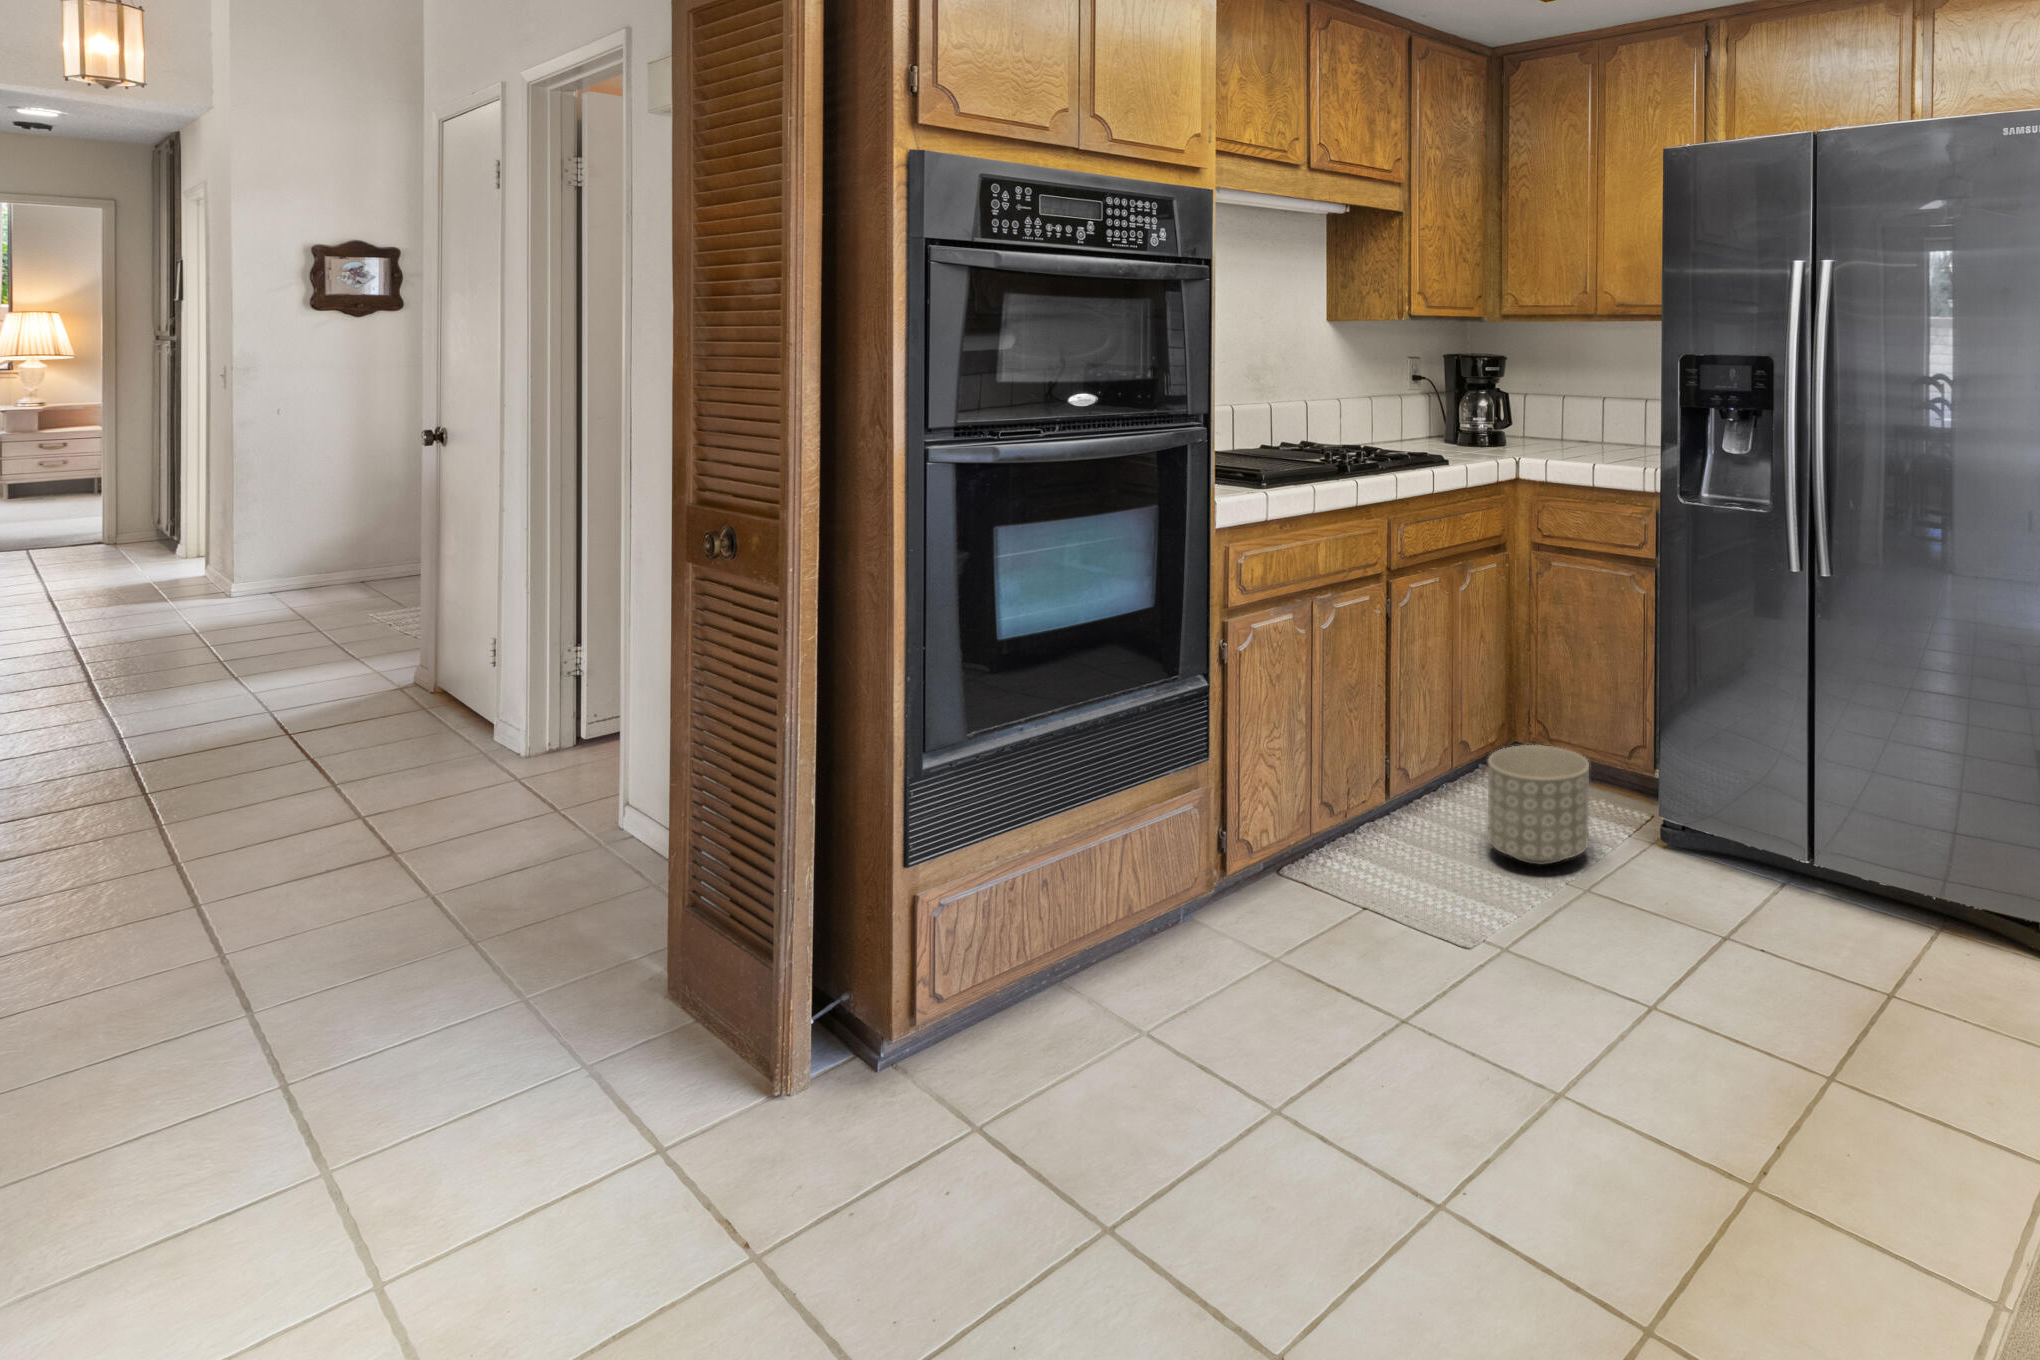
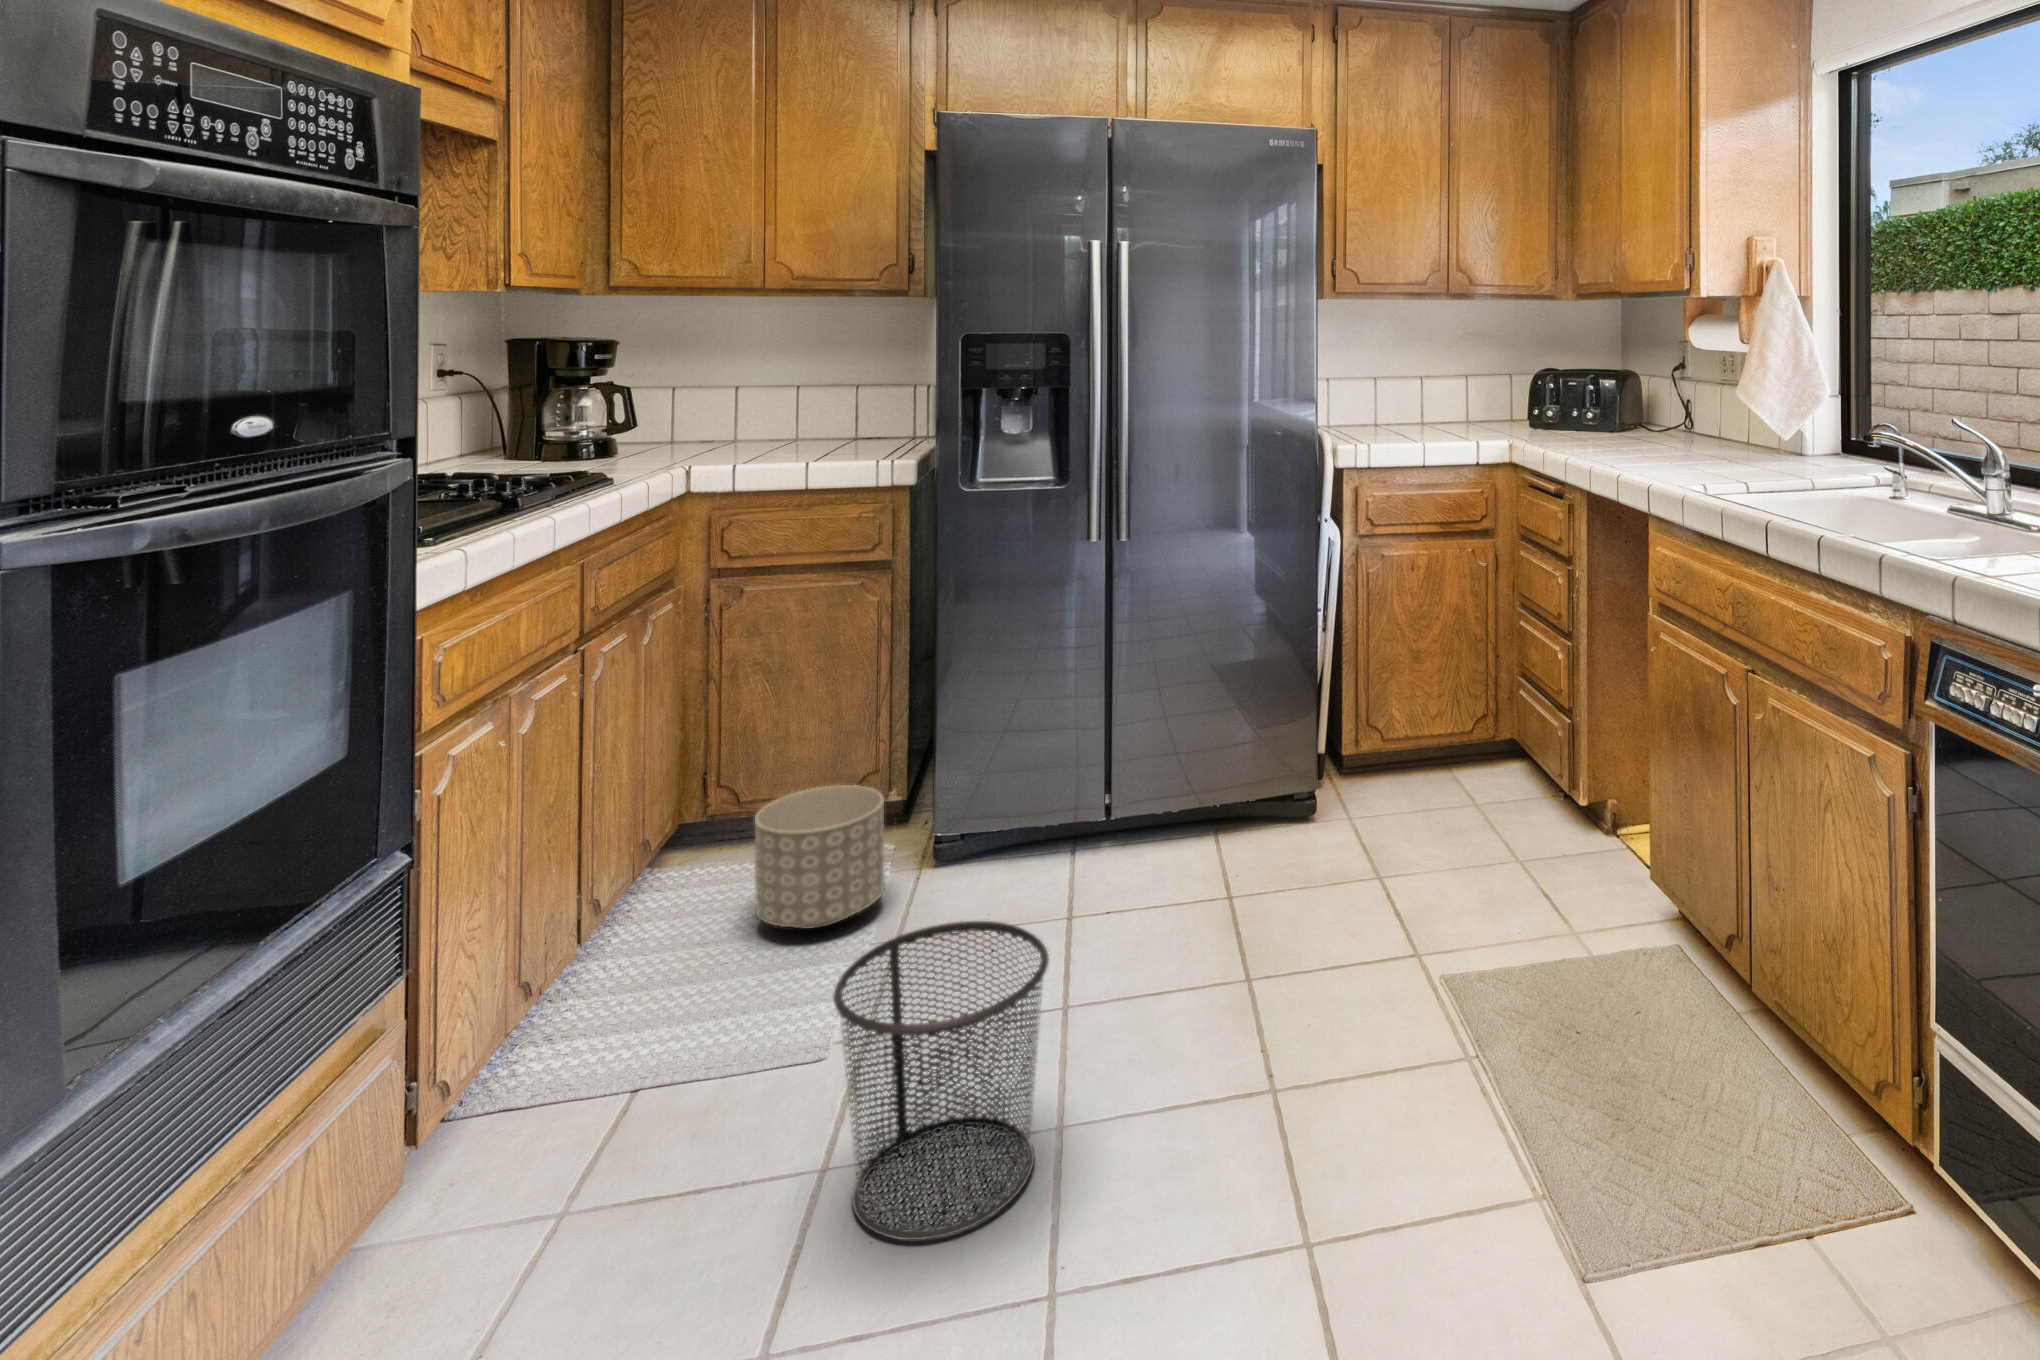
waste bin: none [1348,856,1519,1113] -> present [833,921,1049,1240]

